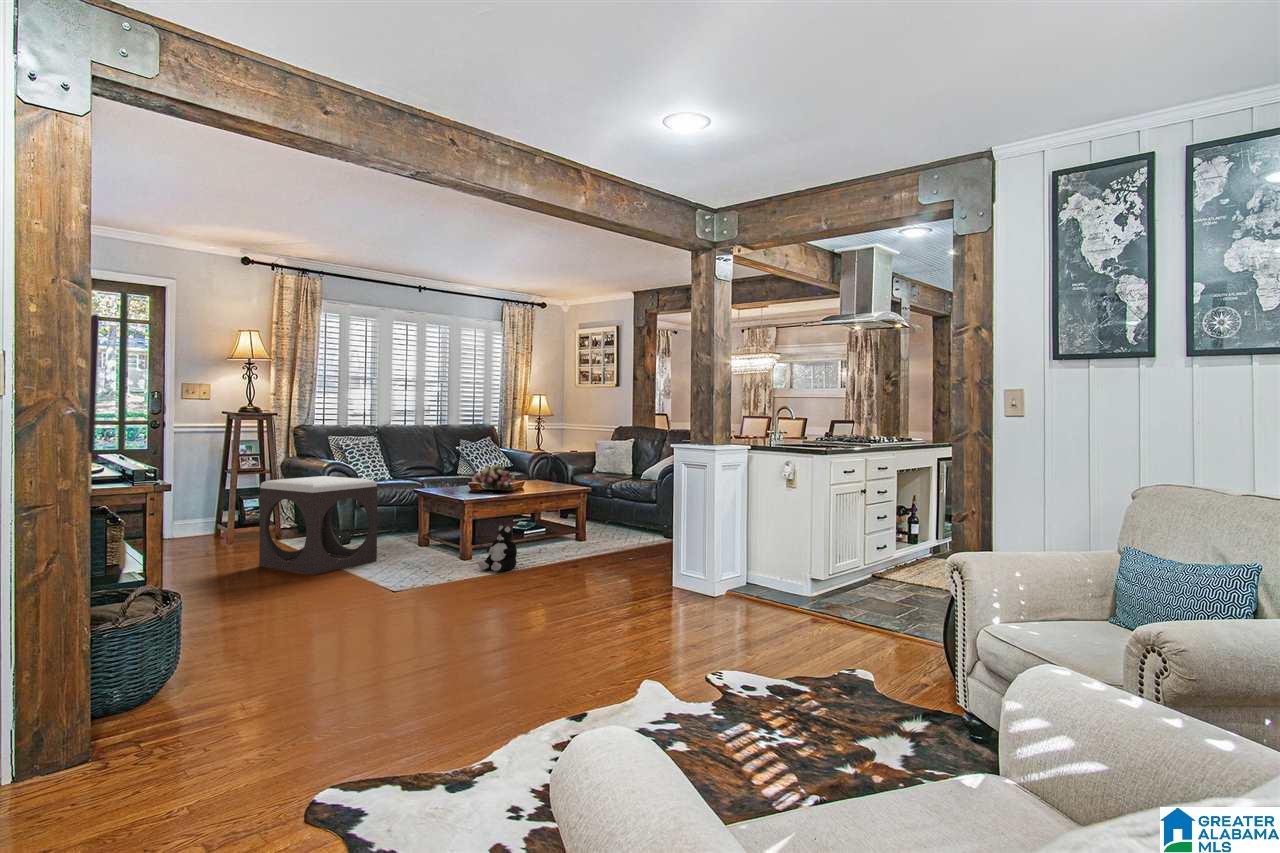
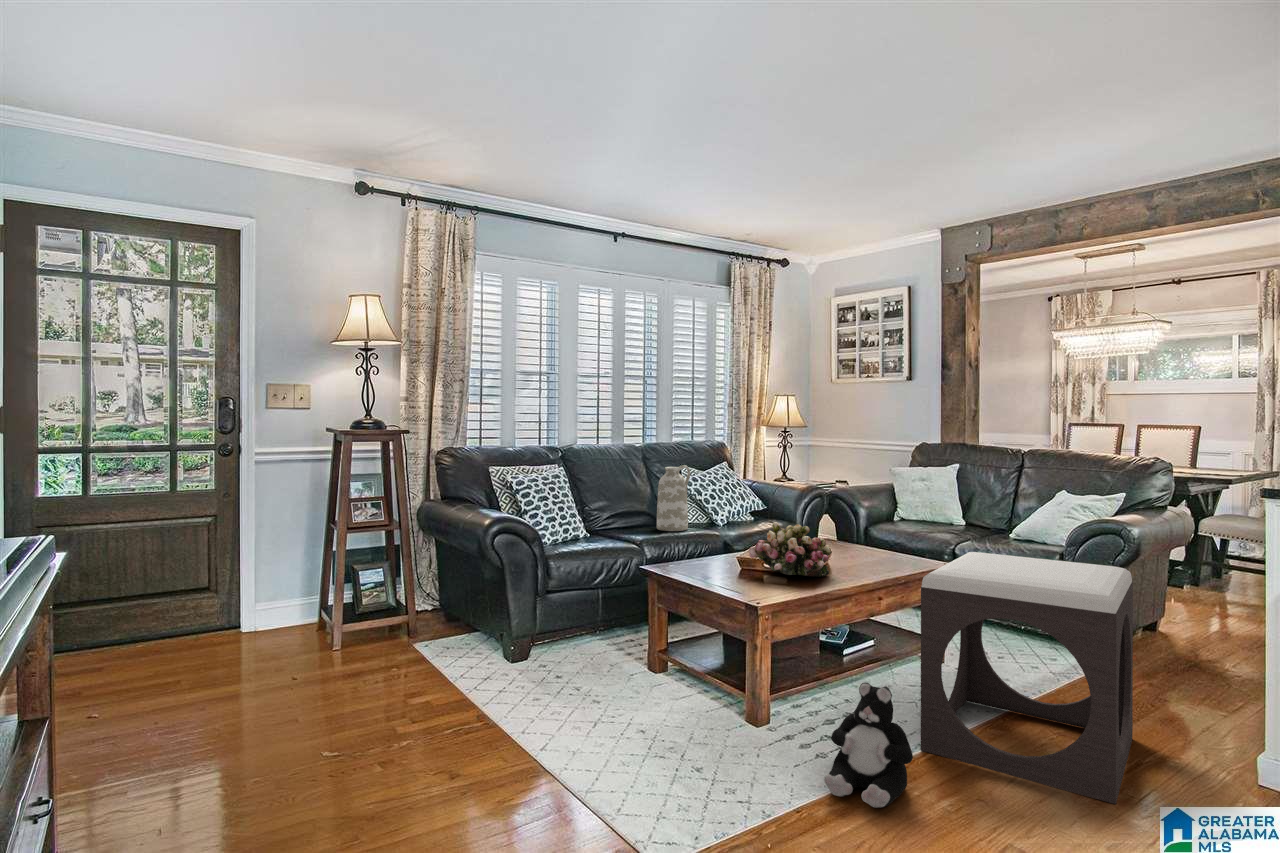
vase: none [439,438,460,478] -> present [657,465,690,531]
footstool: present [259,476,377,575] -> present [921,552,1133,804]

